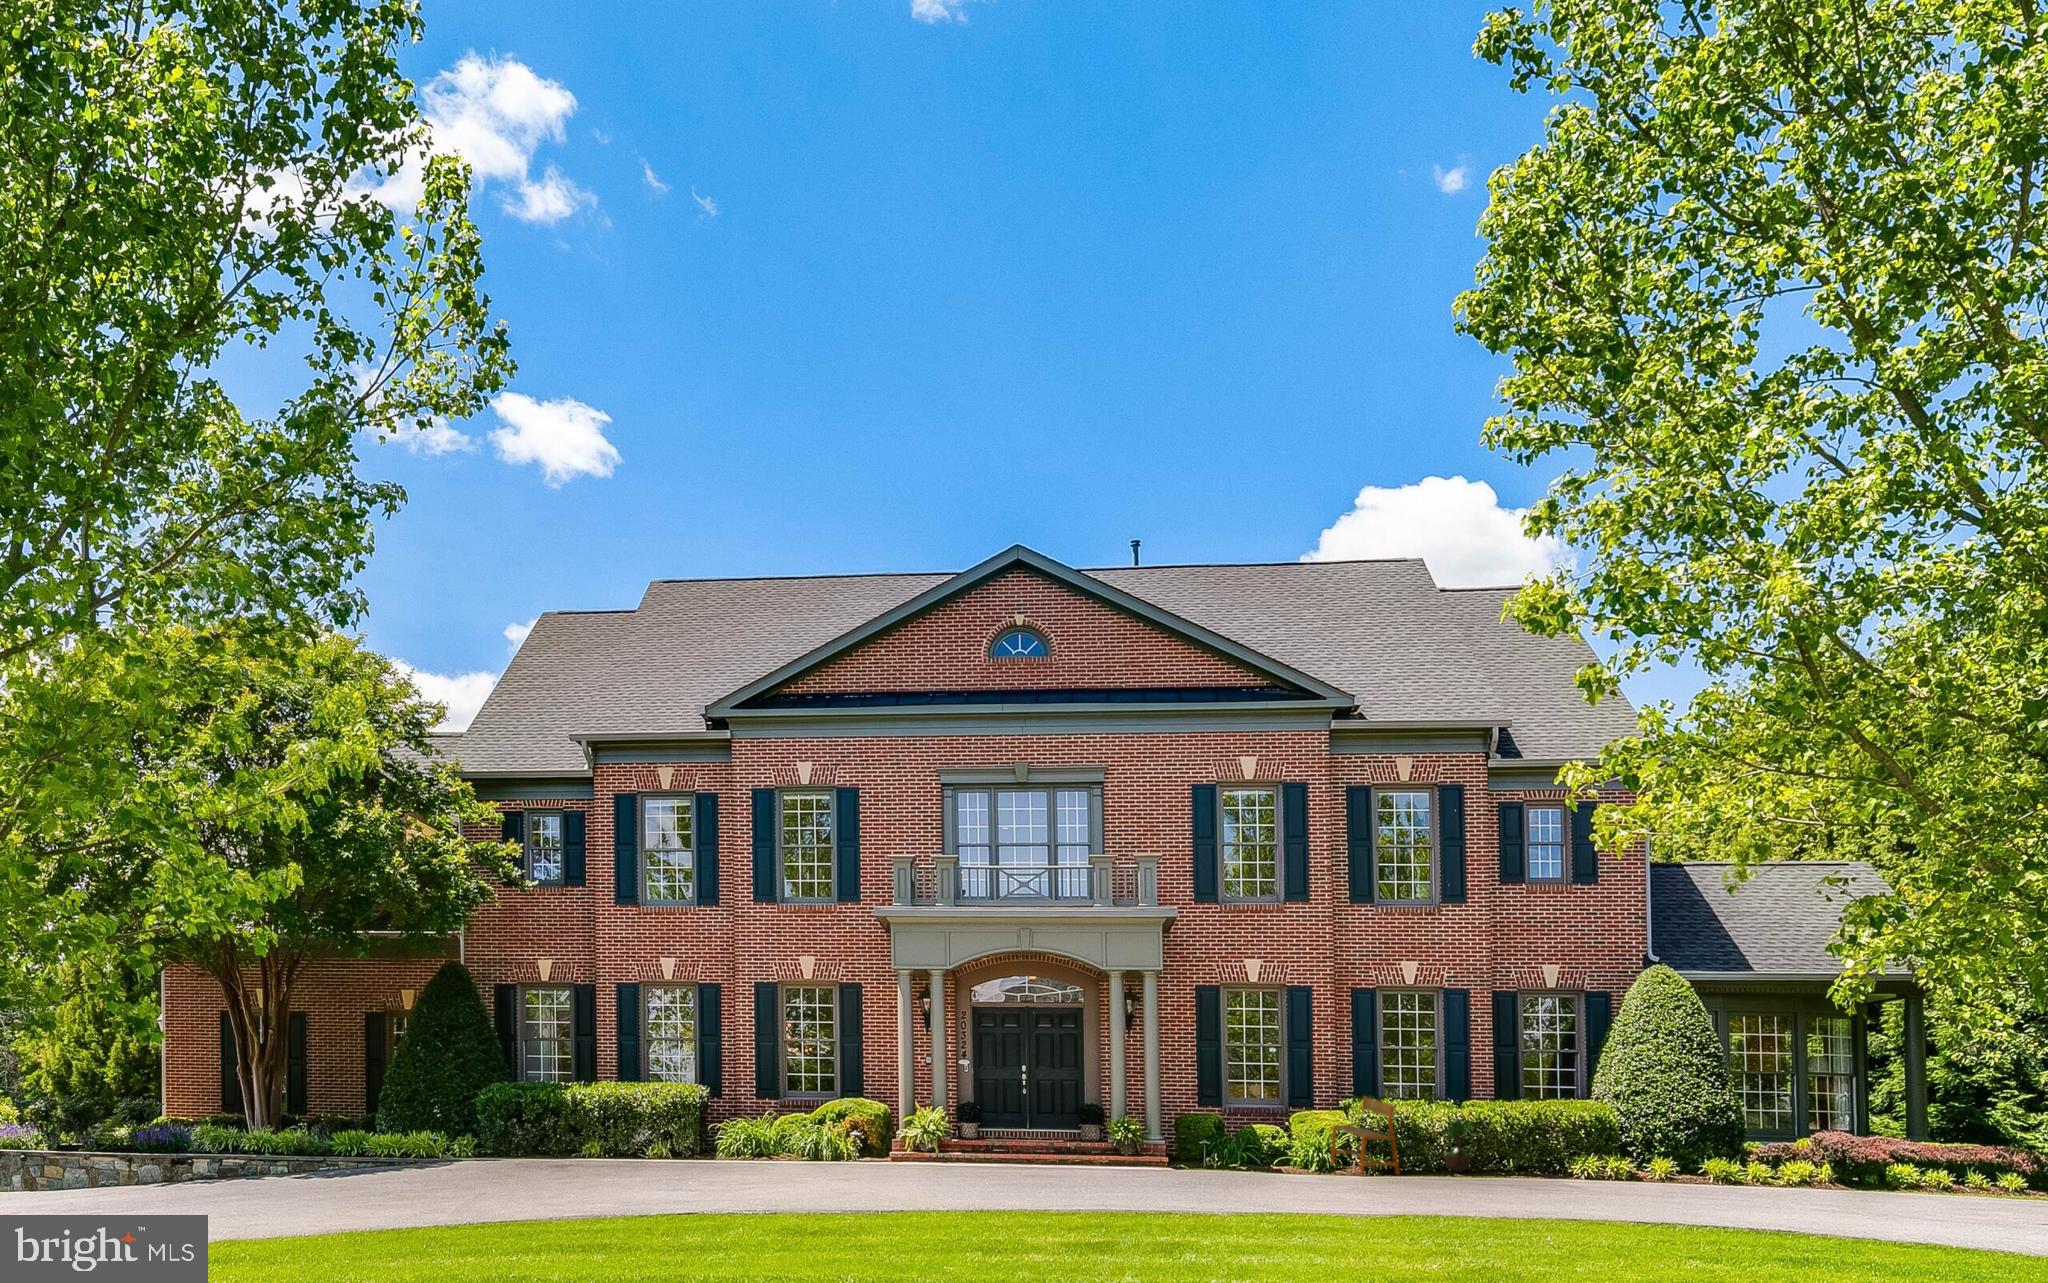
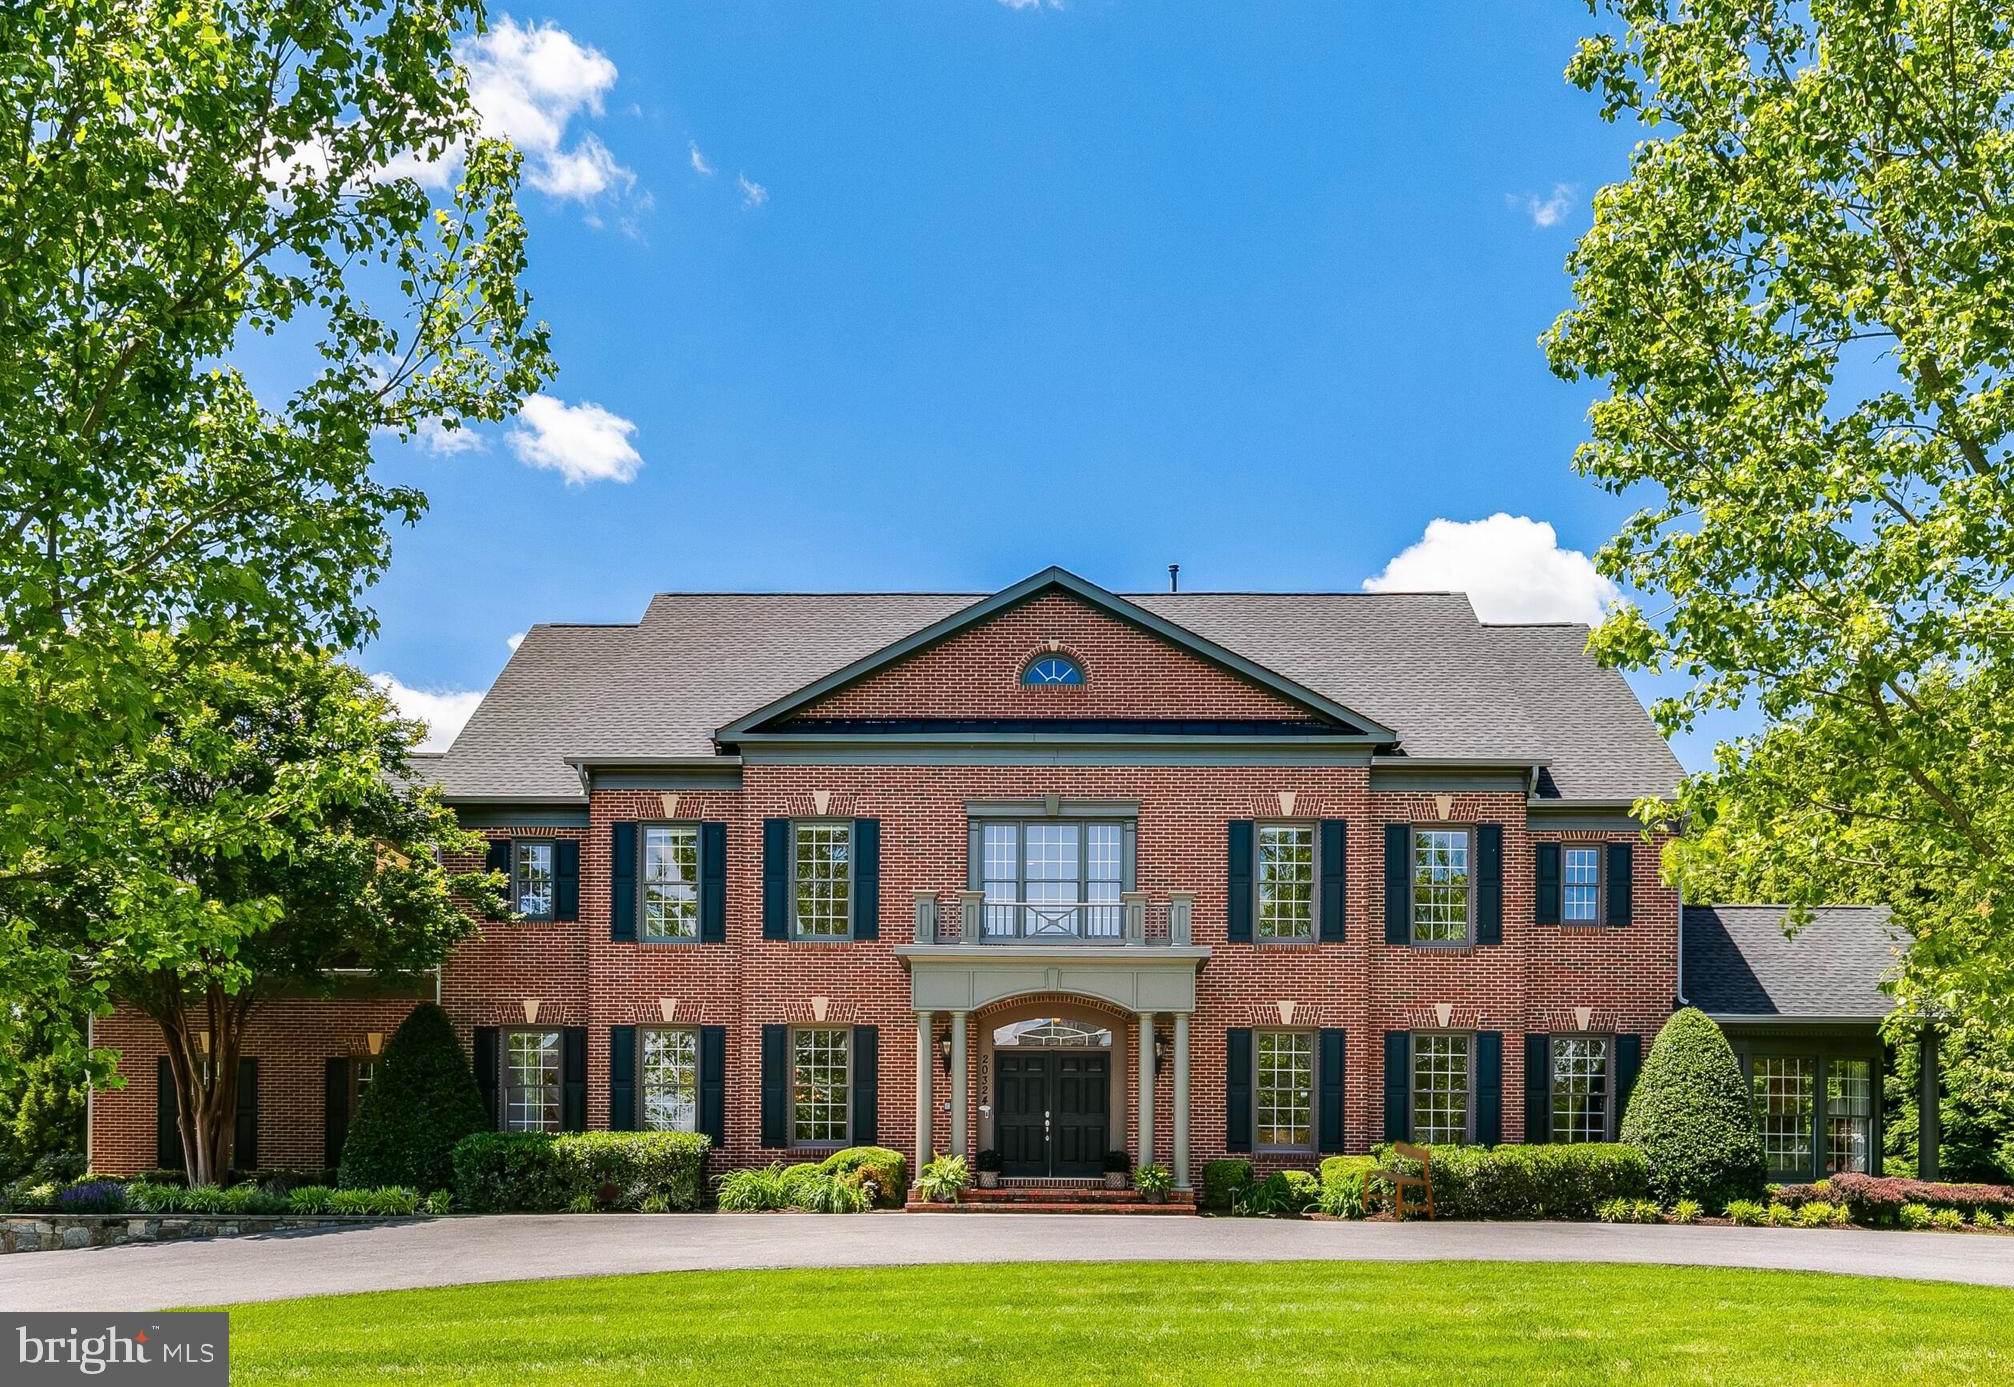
potted tree: present [1445,1117,1470,1172] -> present [592,1152,620,1202]

